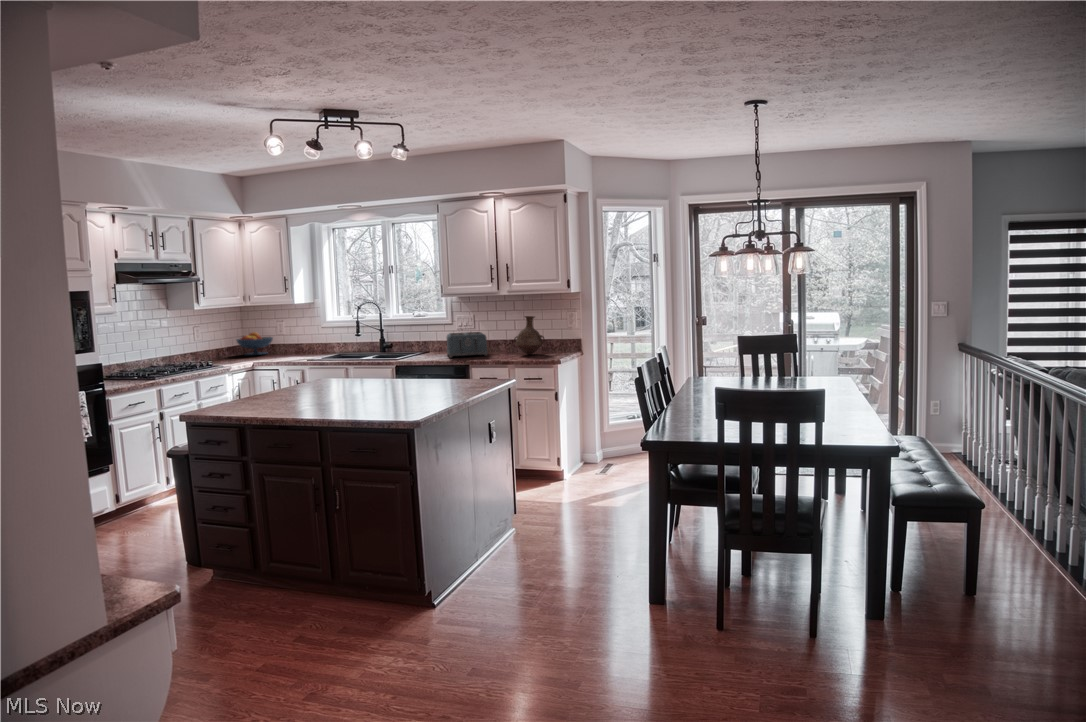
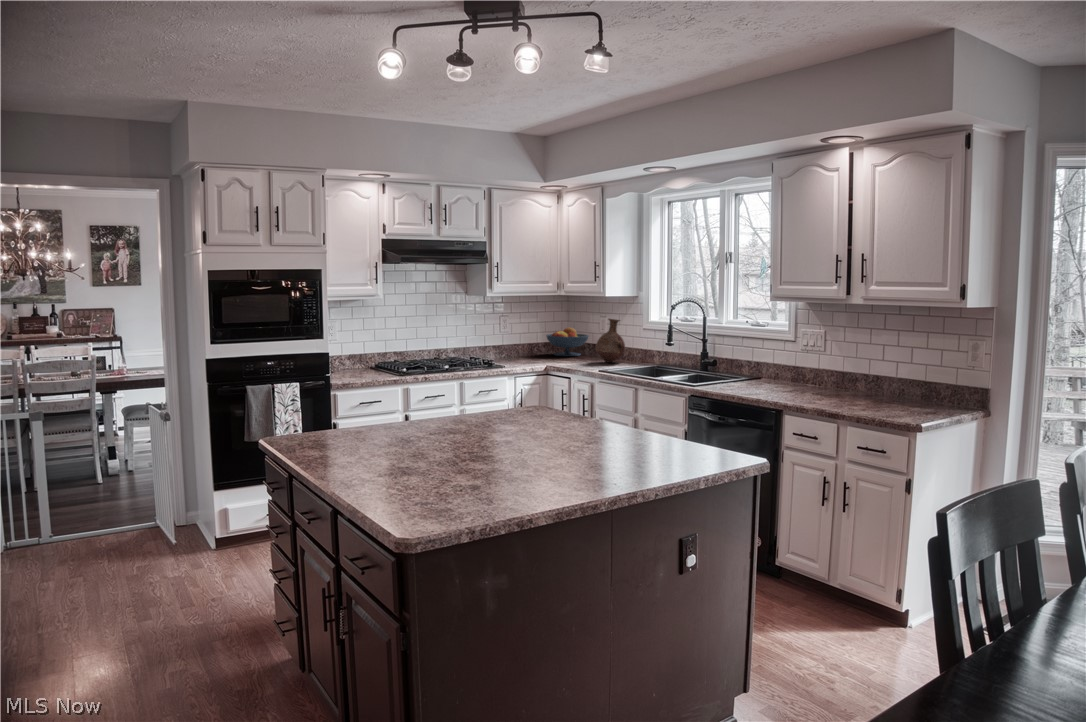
vase: present [514,316,545,355] -> present [596,319,625,363]
toaster: present [447,332,488,358] -> none [757,356,828,398]

